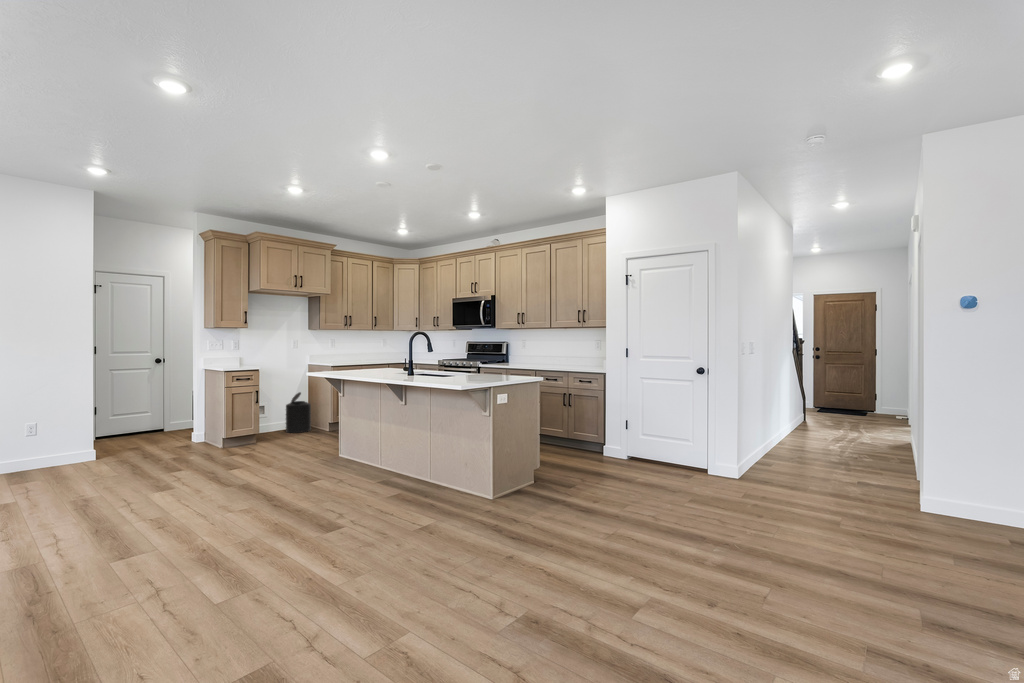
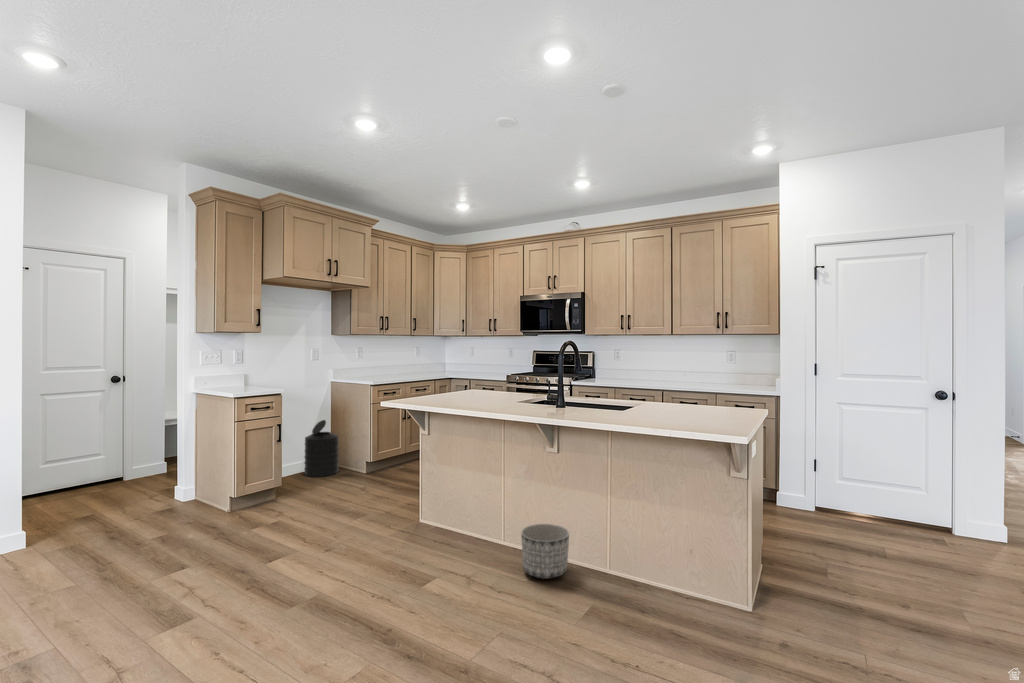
planter: none [378,449,410,480] -> present [521,524,569,579]

